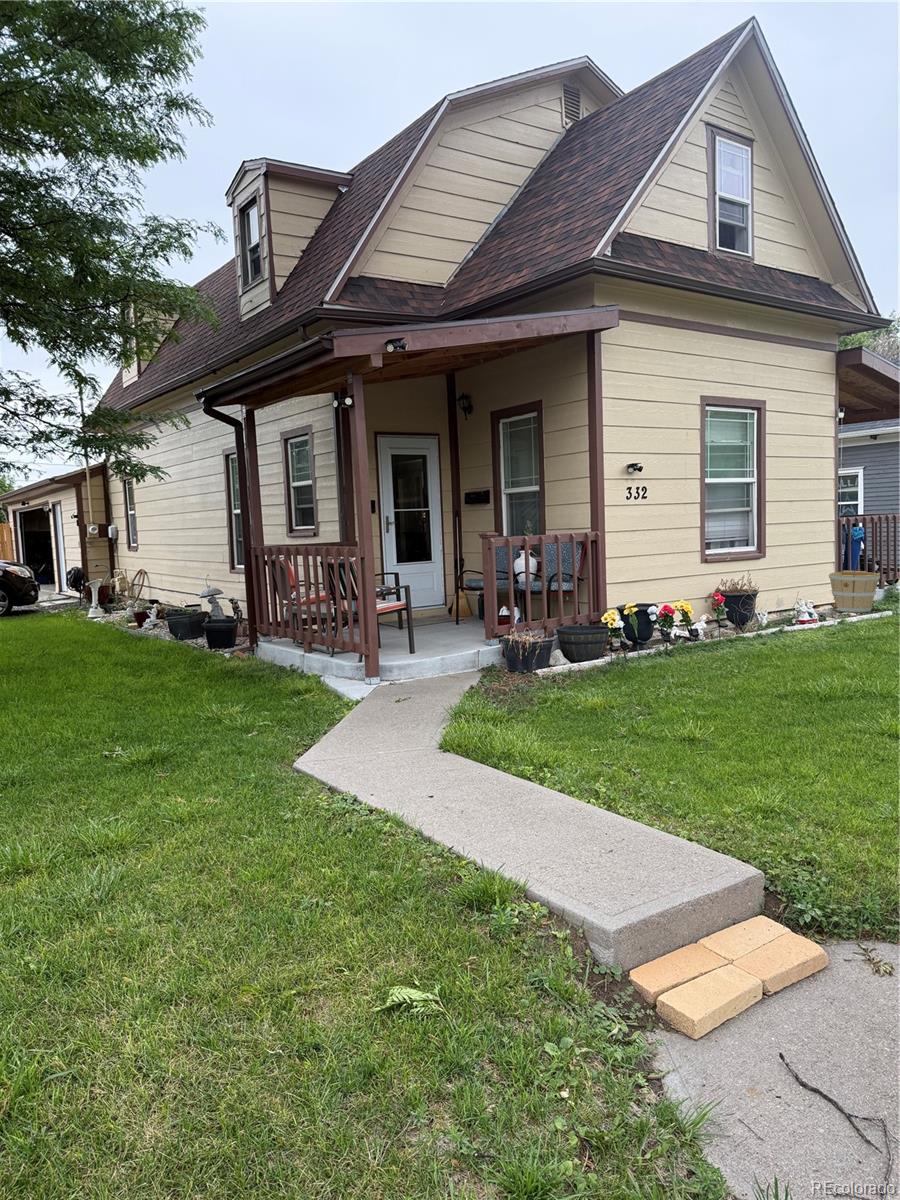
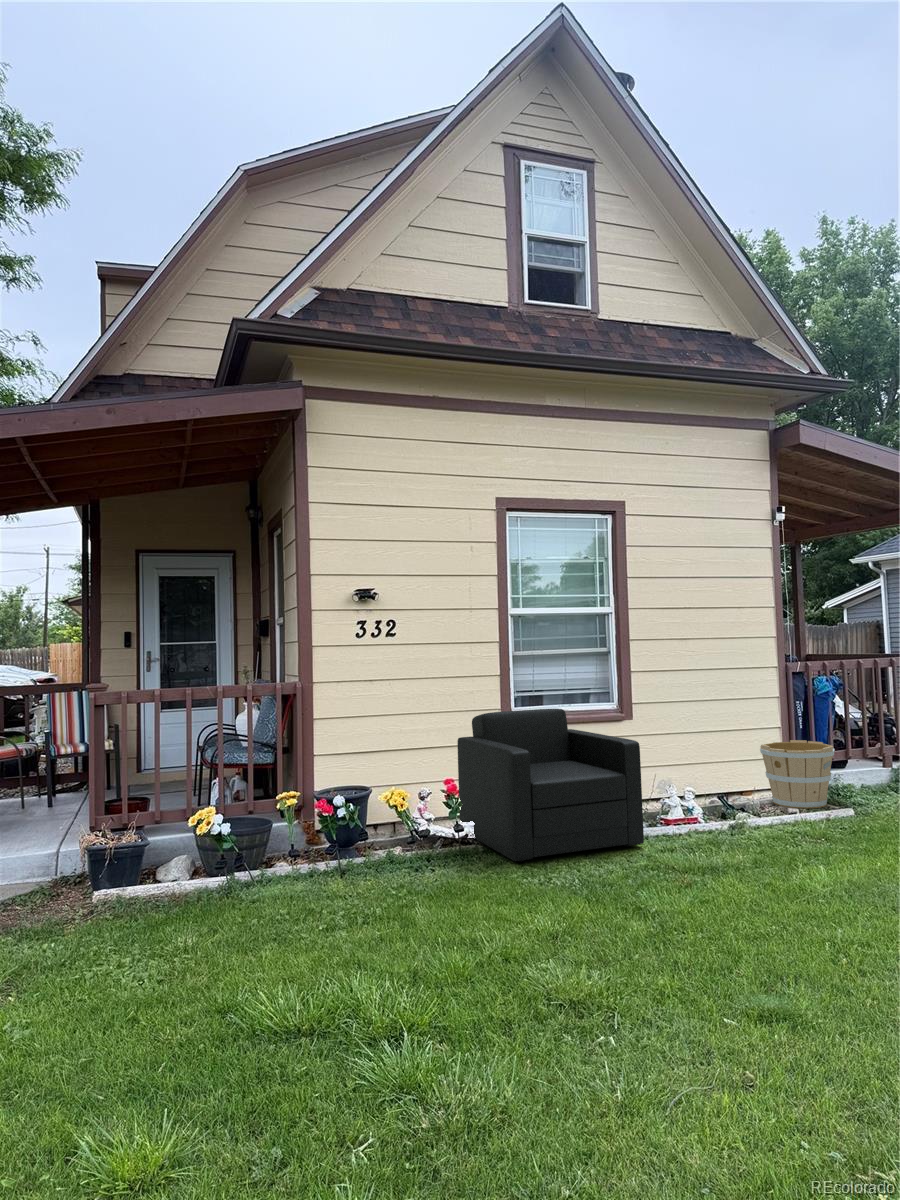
armchair: none [682,548,814,640] -> present [457,709,644,862]

